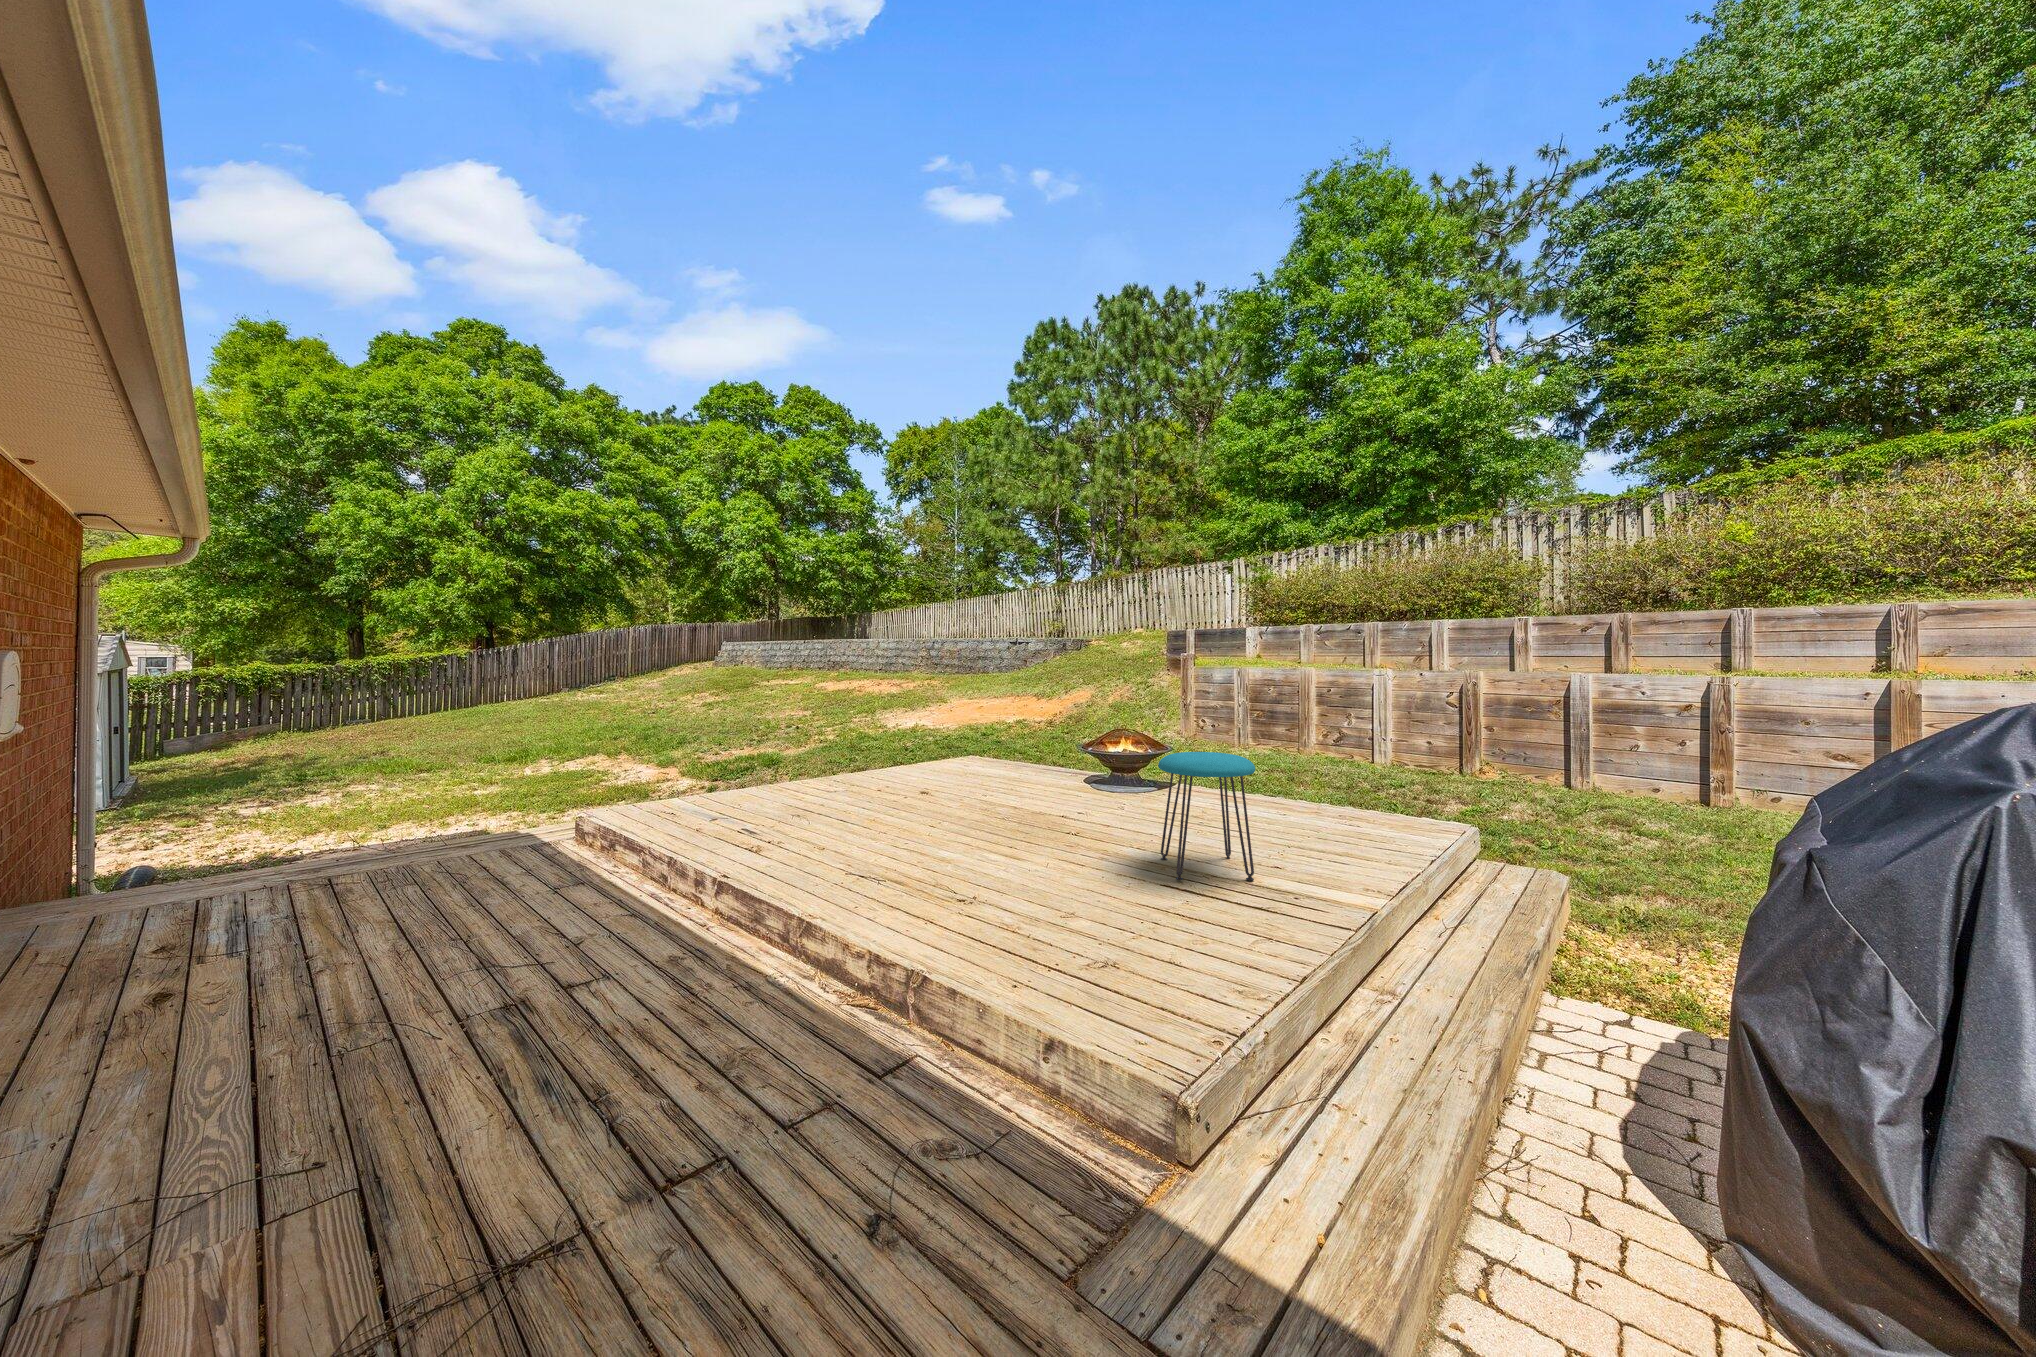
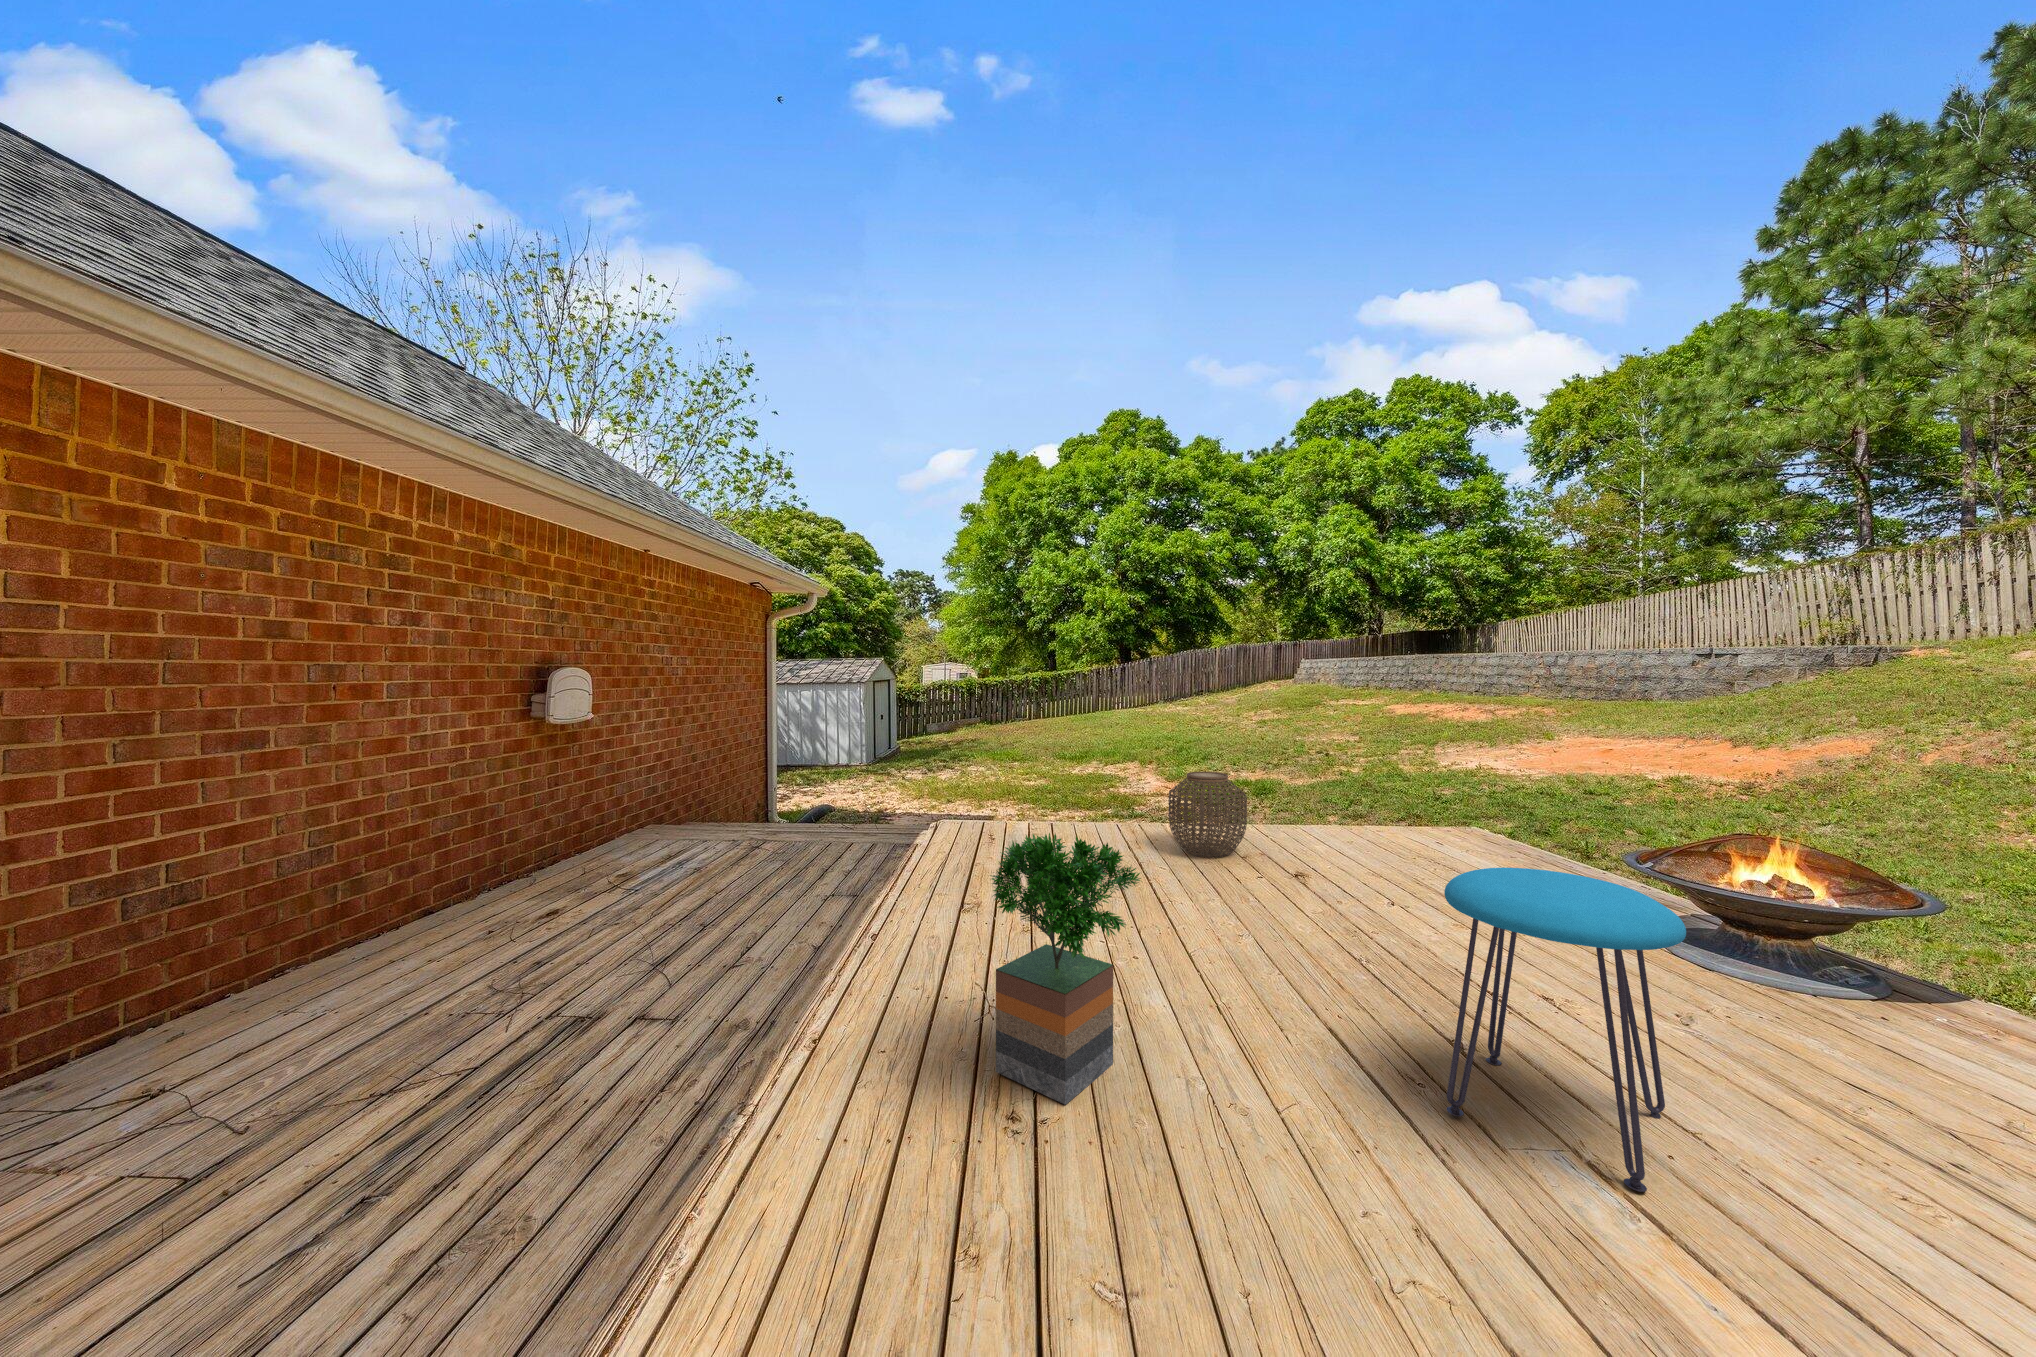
woven basket: none [840,735,905,806] -> present [1168,772,1247,857]
potted tree: none [945,765,1062,945] -> present [990,833,1141,1105]

